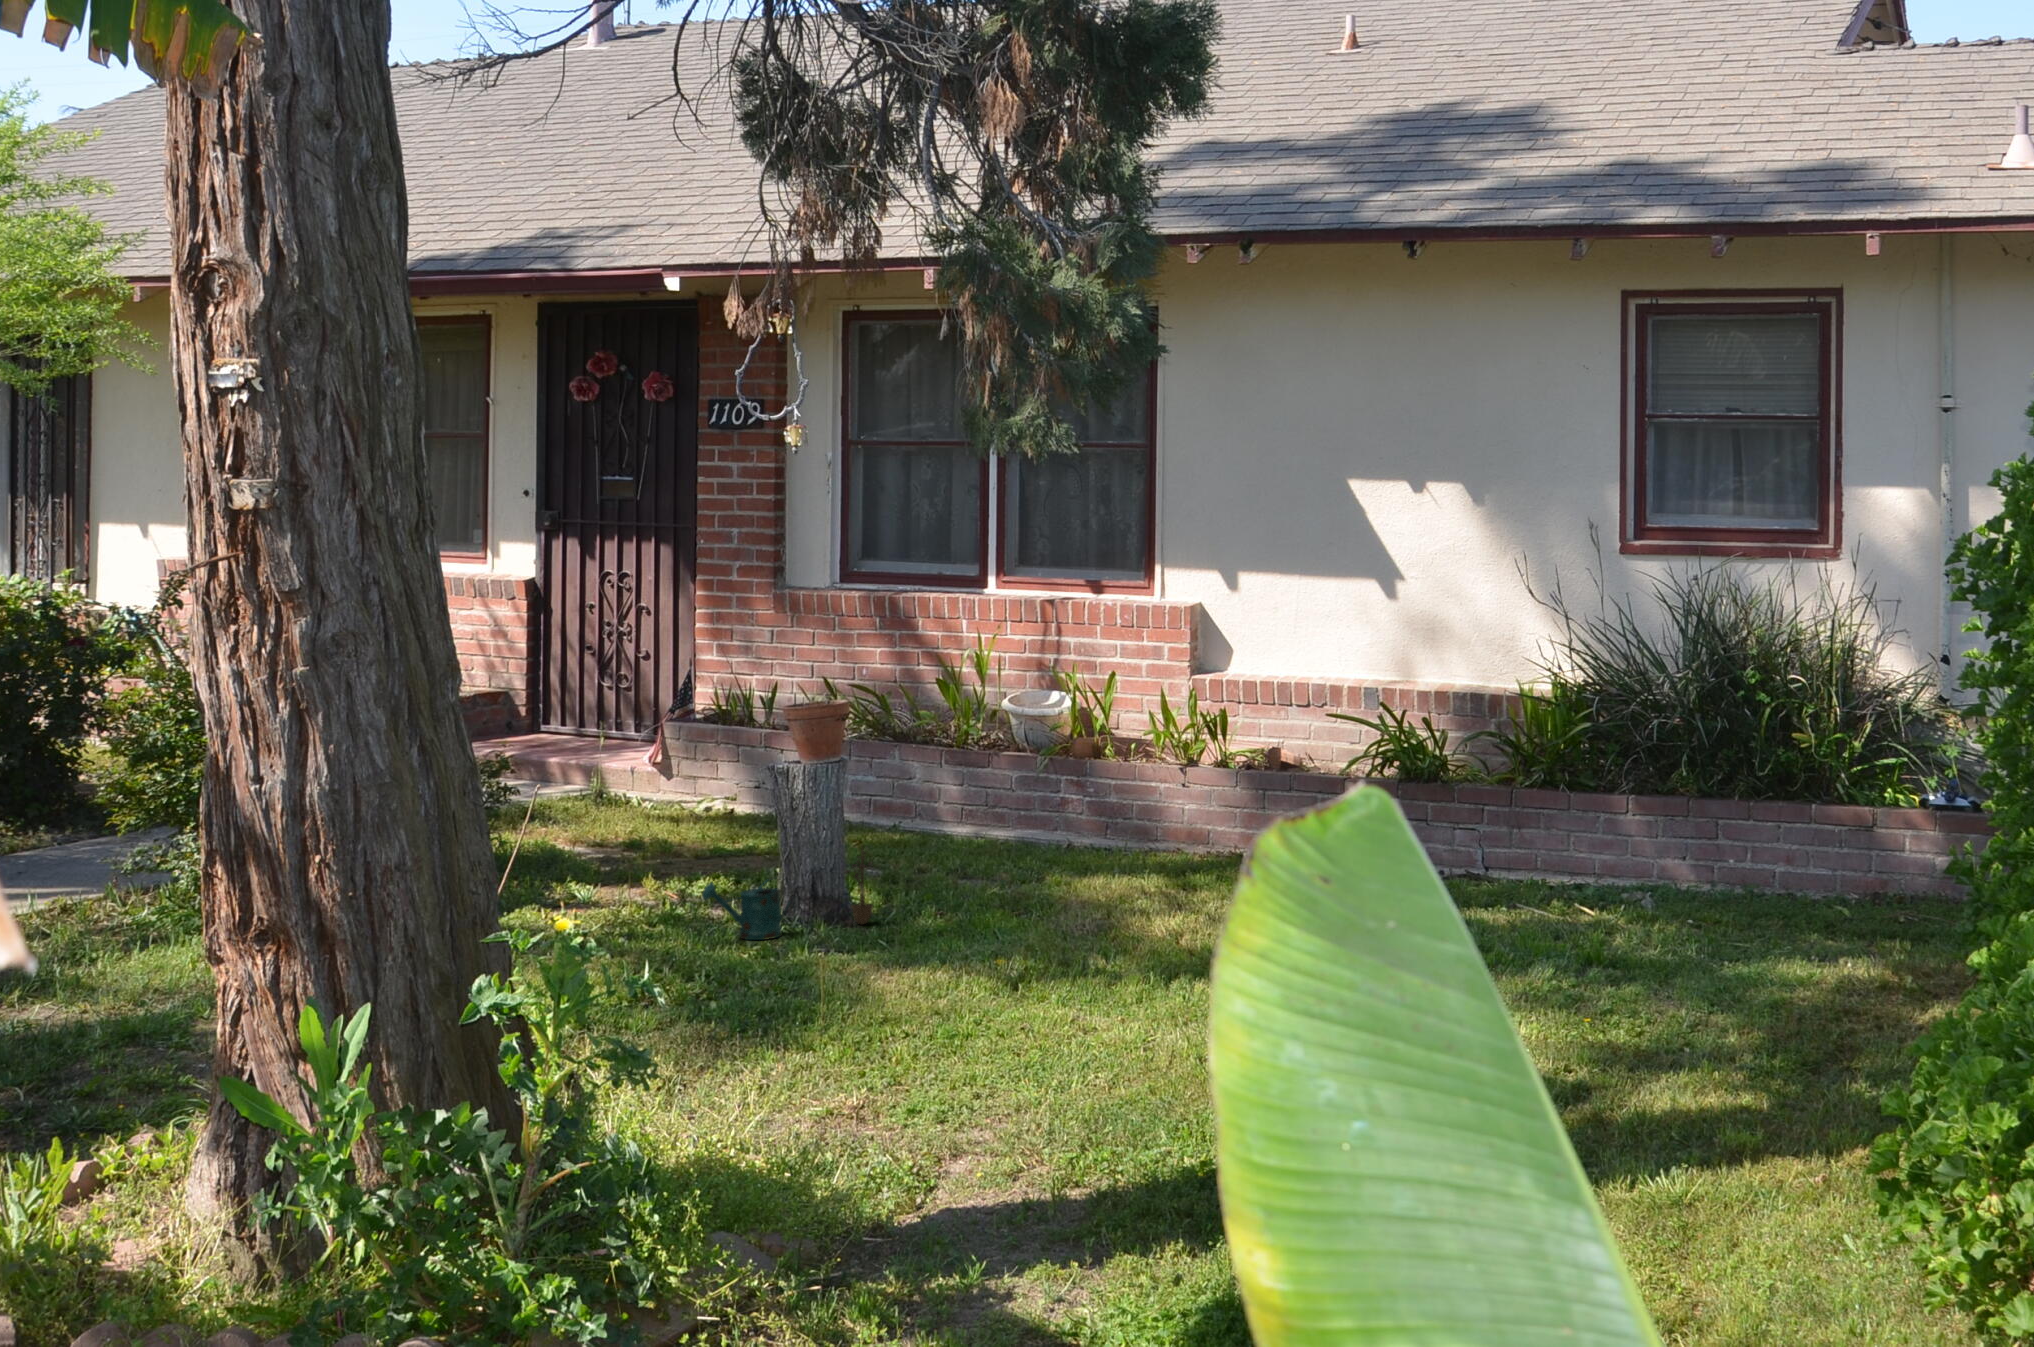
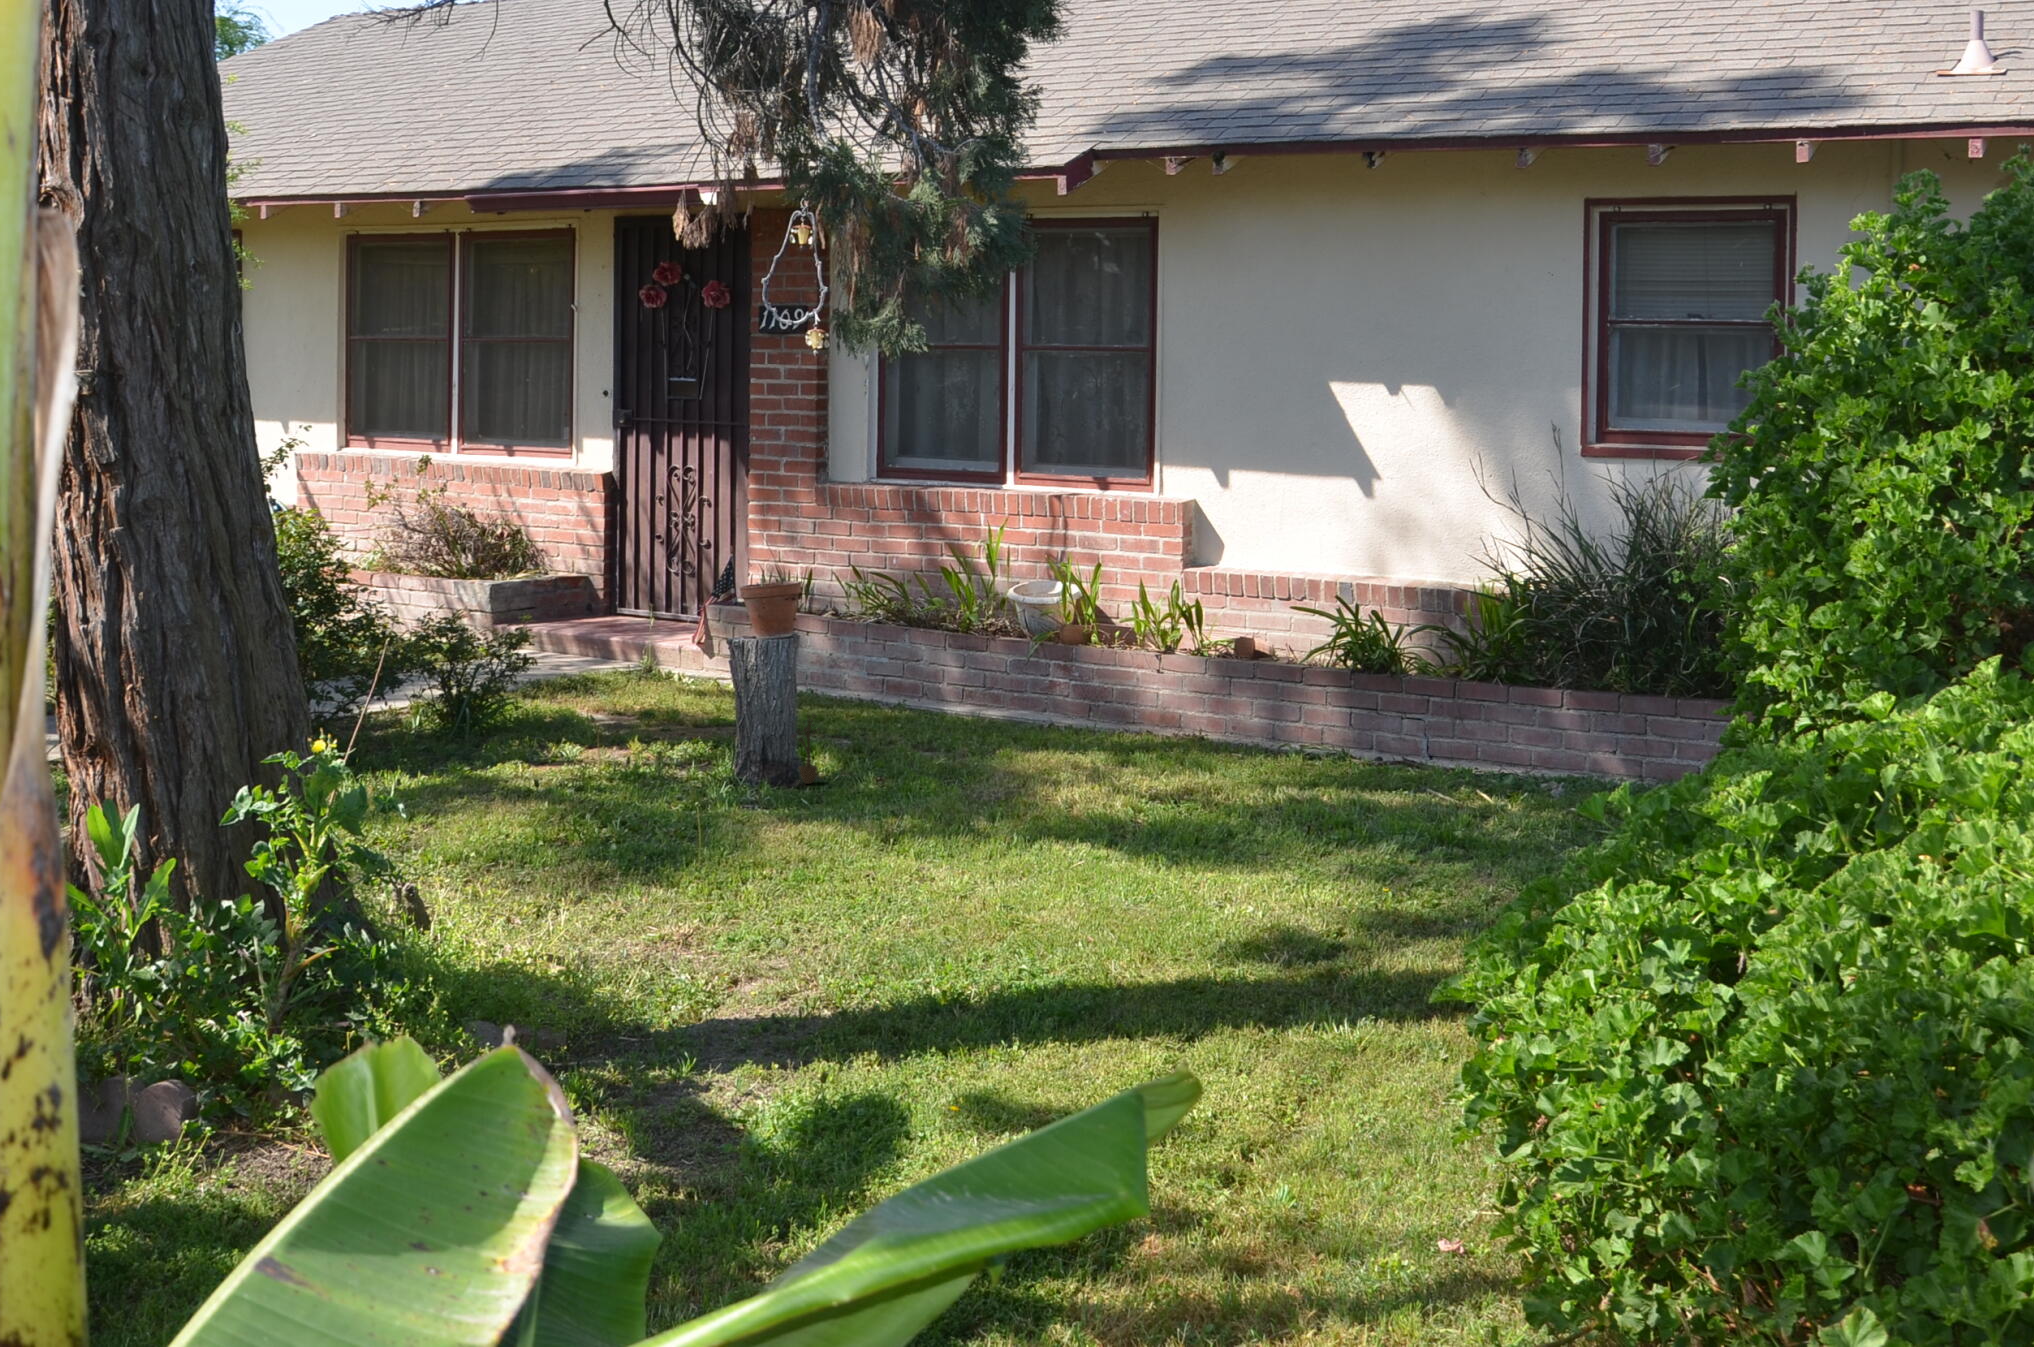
watering can: present [702,878,792,940] -> none [659,738,743,794]

